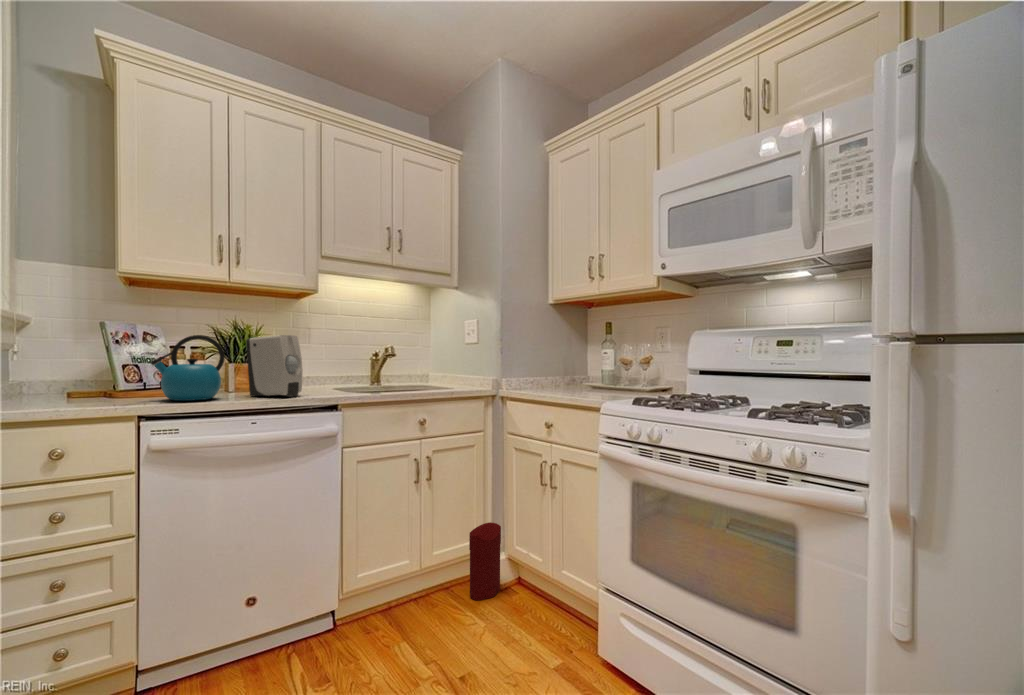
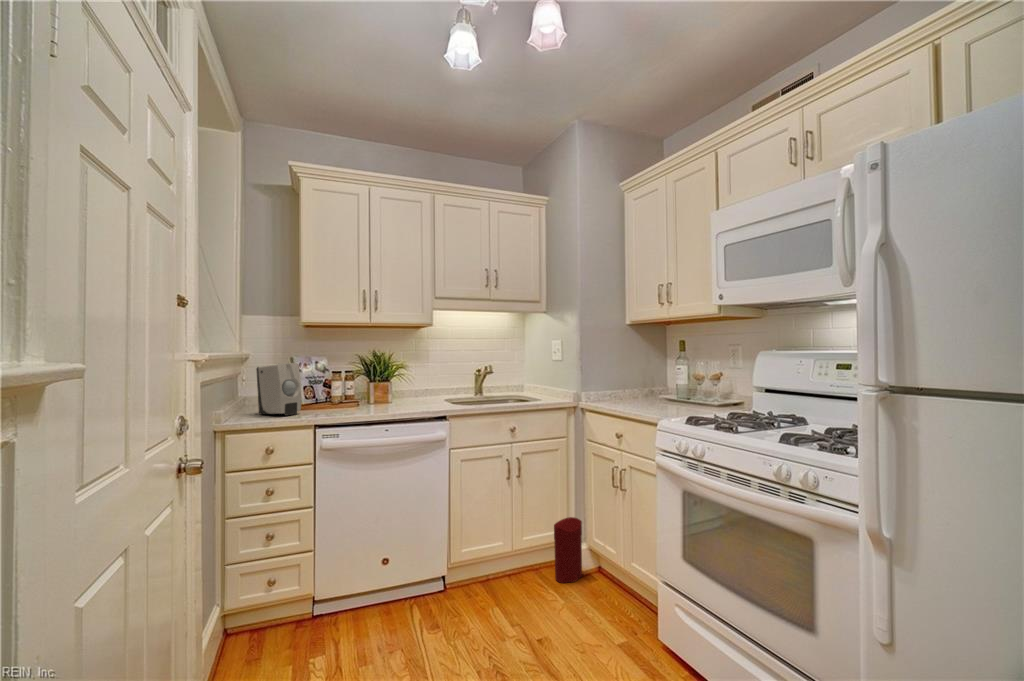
kettle: present [151,335,225,401] -> none [321,364,368,412]
soap dispenser: present [246,335,302,397] -> present [256,363,301,415]

